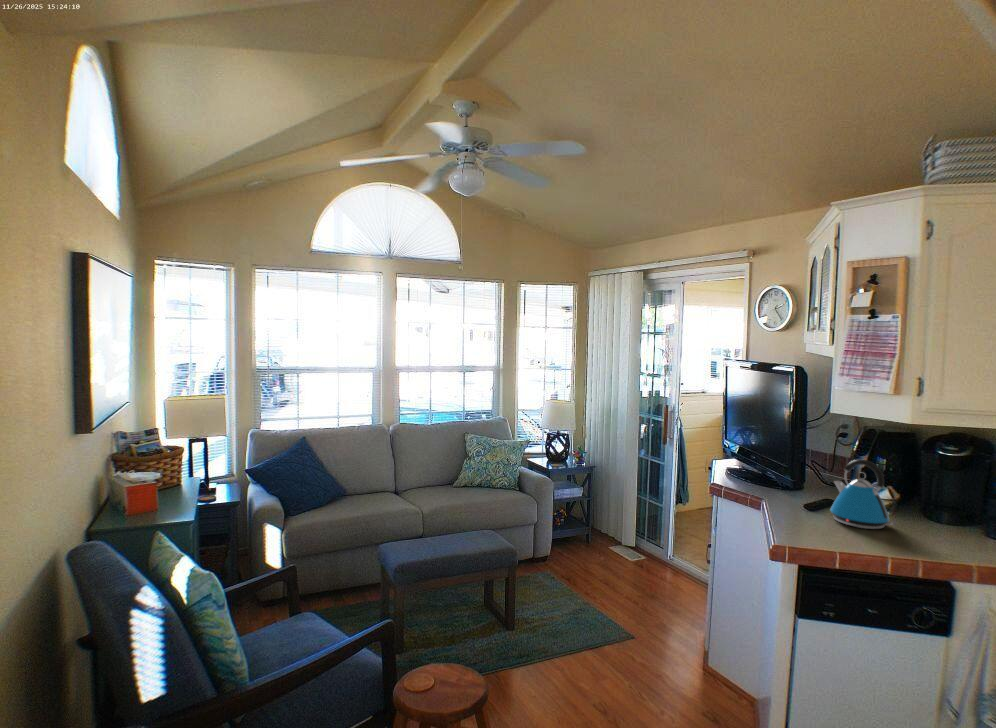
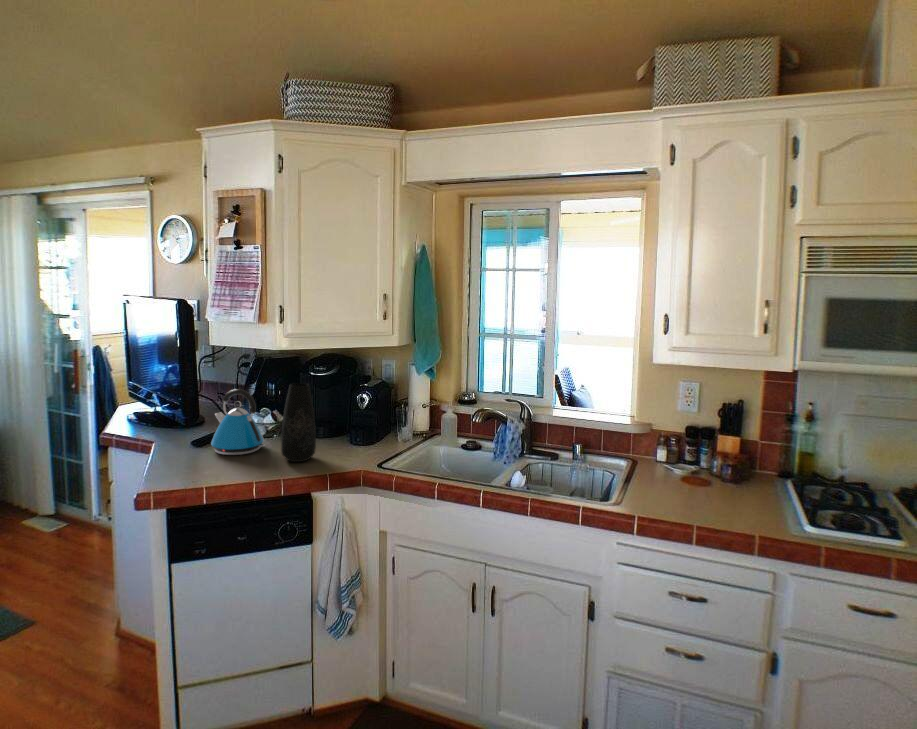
vase: none [919,462,967,552] -> present [281,383,316,462]

